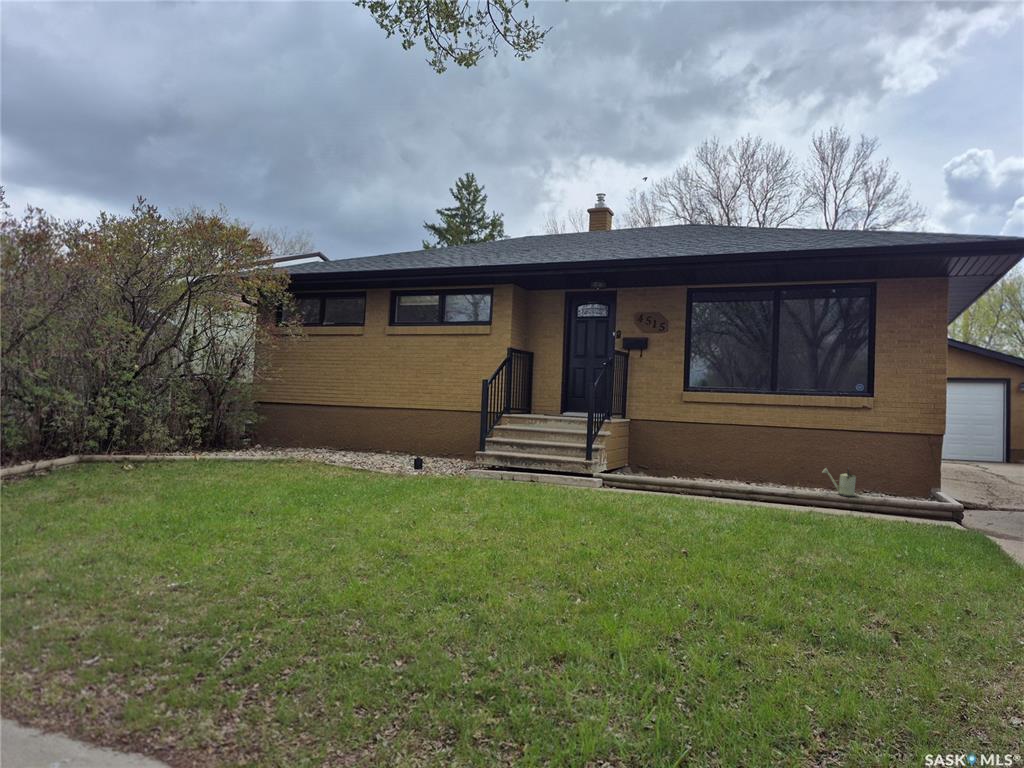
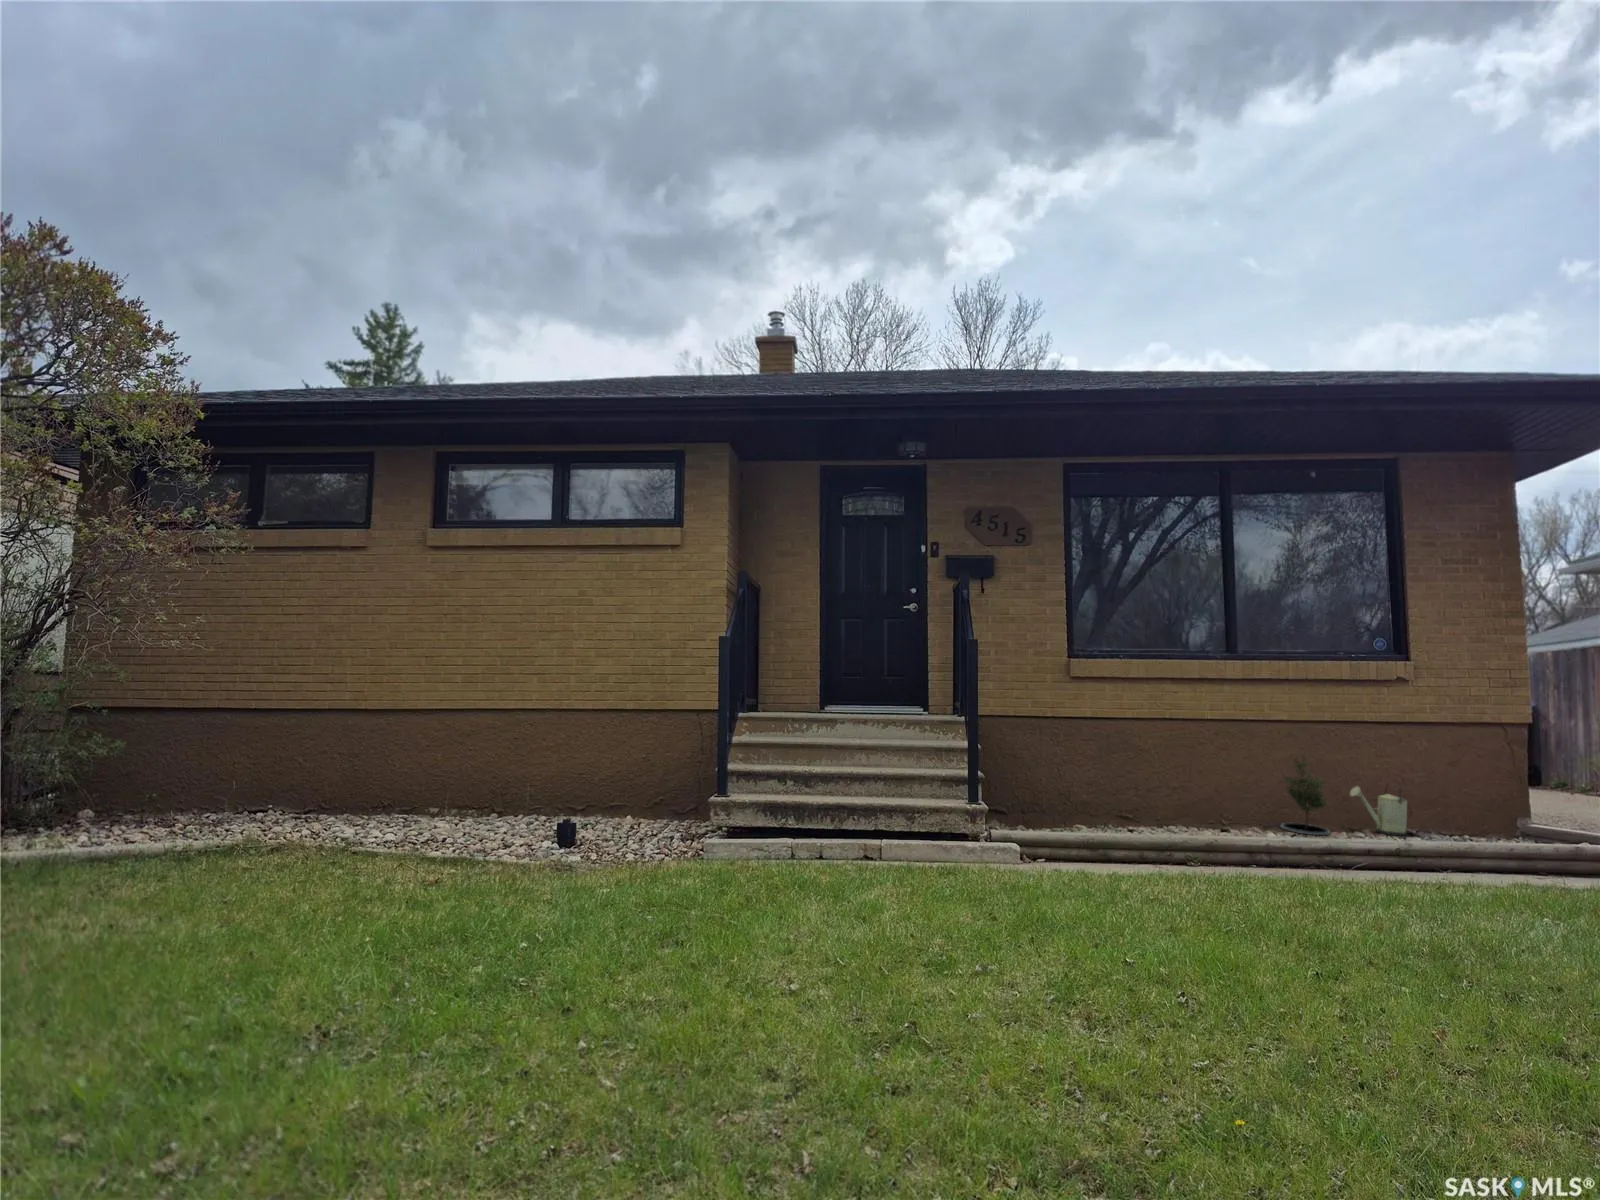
potted tree: none [778,447,807,492] -> present [1281,757,1330,835]

